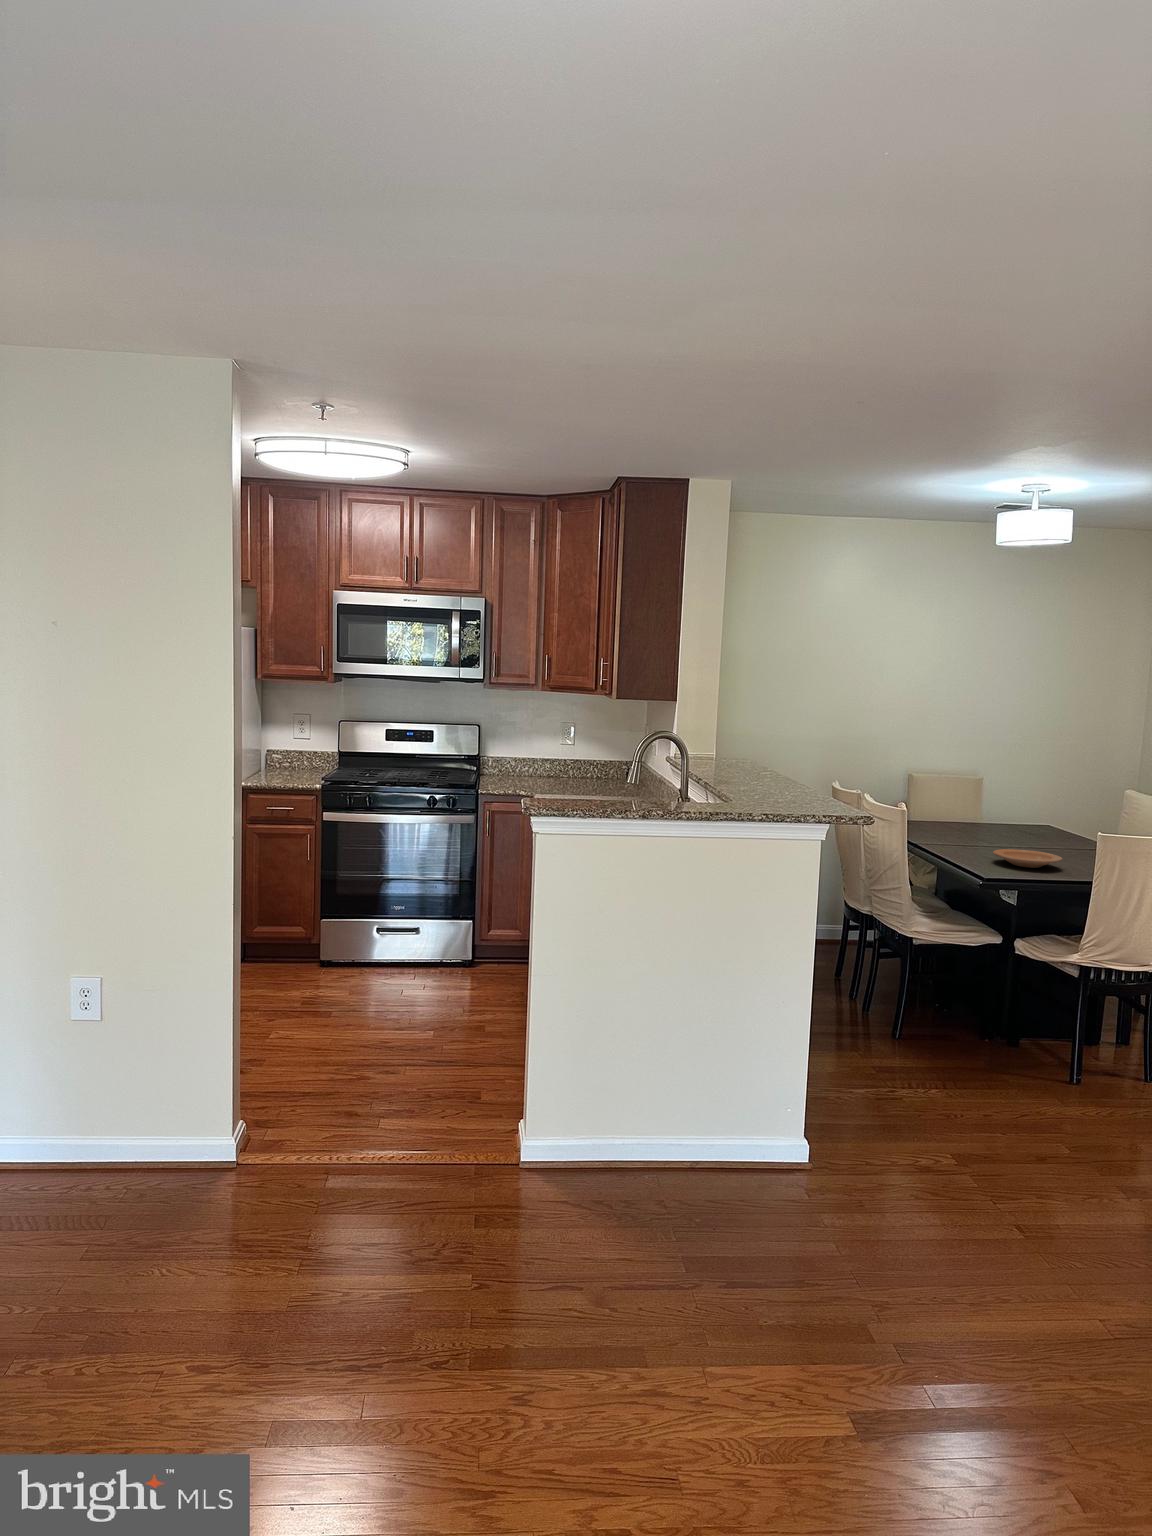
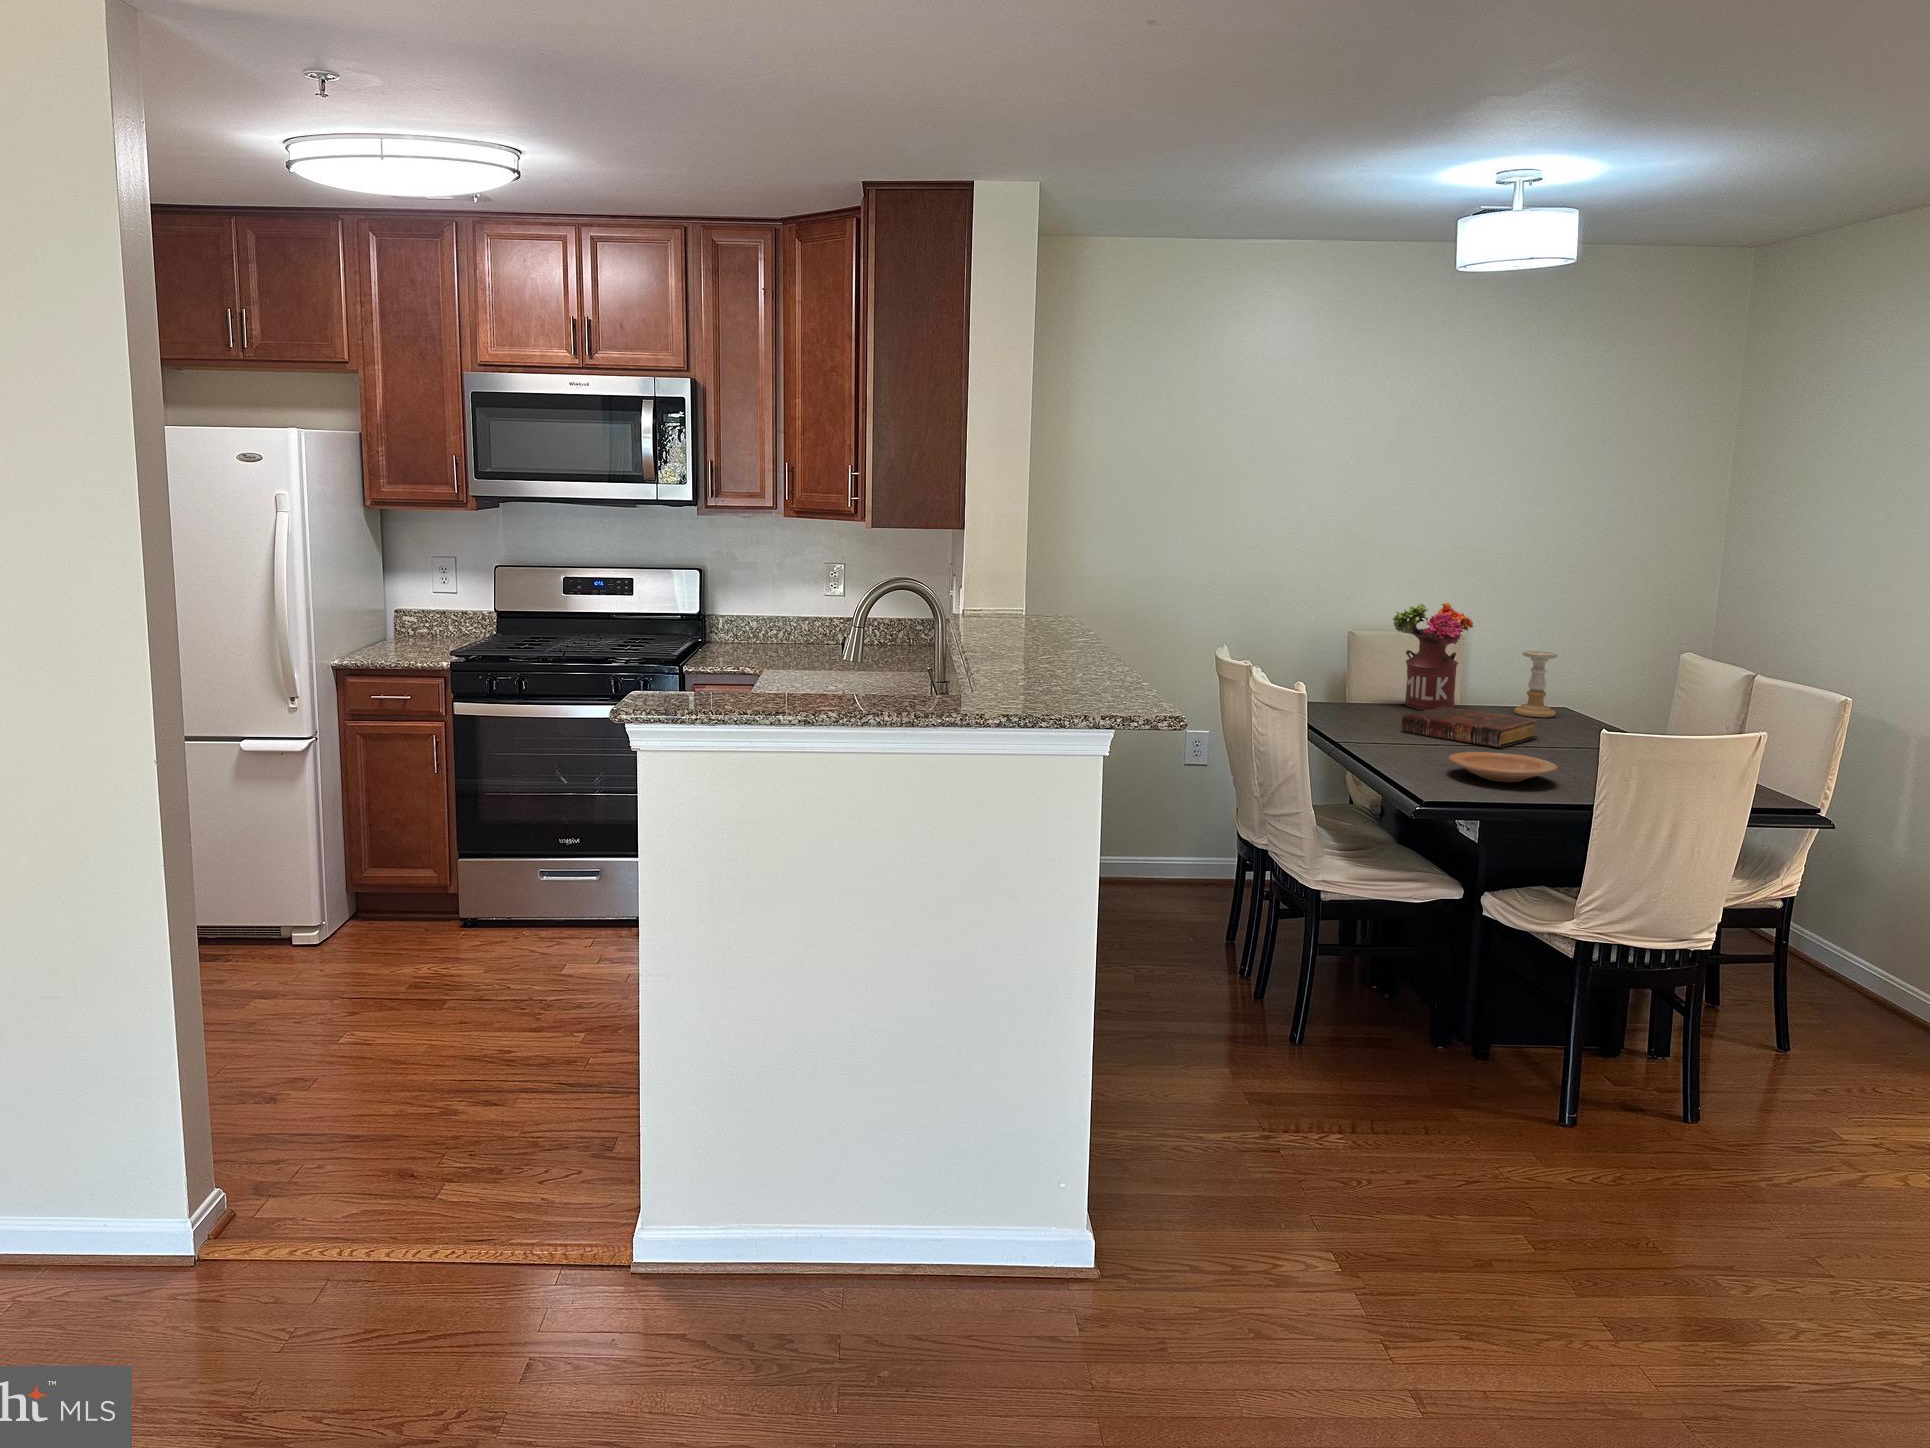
flower arrangement: none [940,755,993,826] -> present [1392,603,1473,710]
candle holder: none [1019,788,1046,831] -> present [1514,651,1557,717]
book: none [953,822,1040,848] -> present [1401,706,1539,748]

